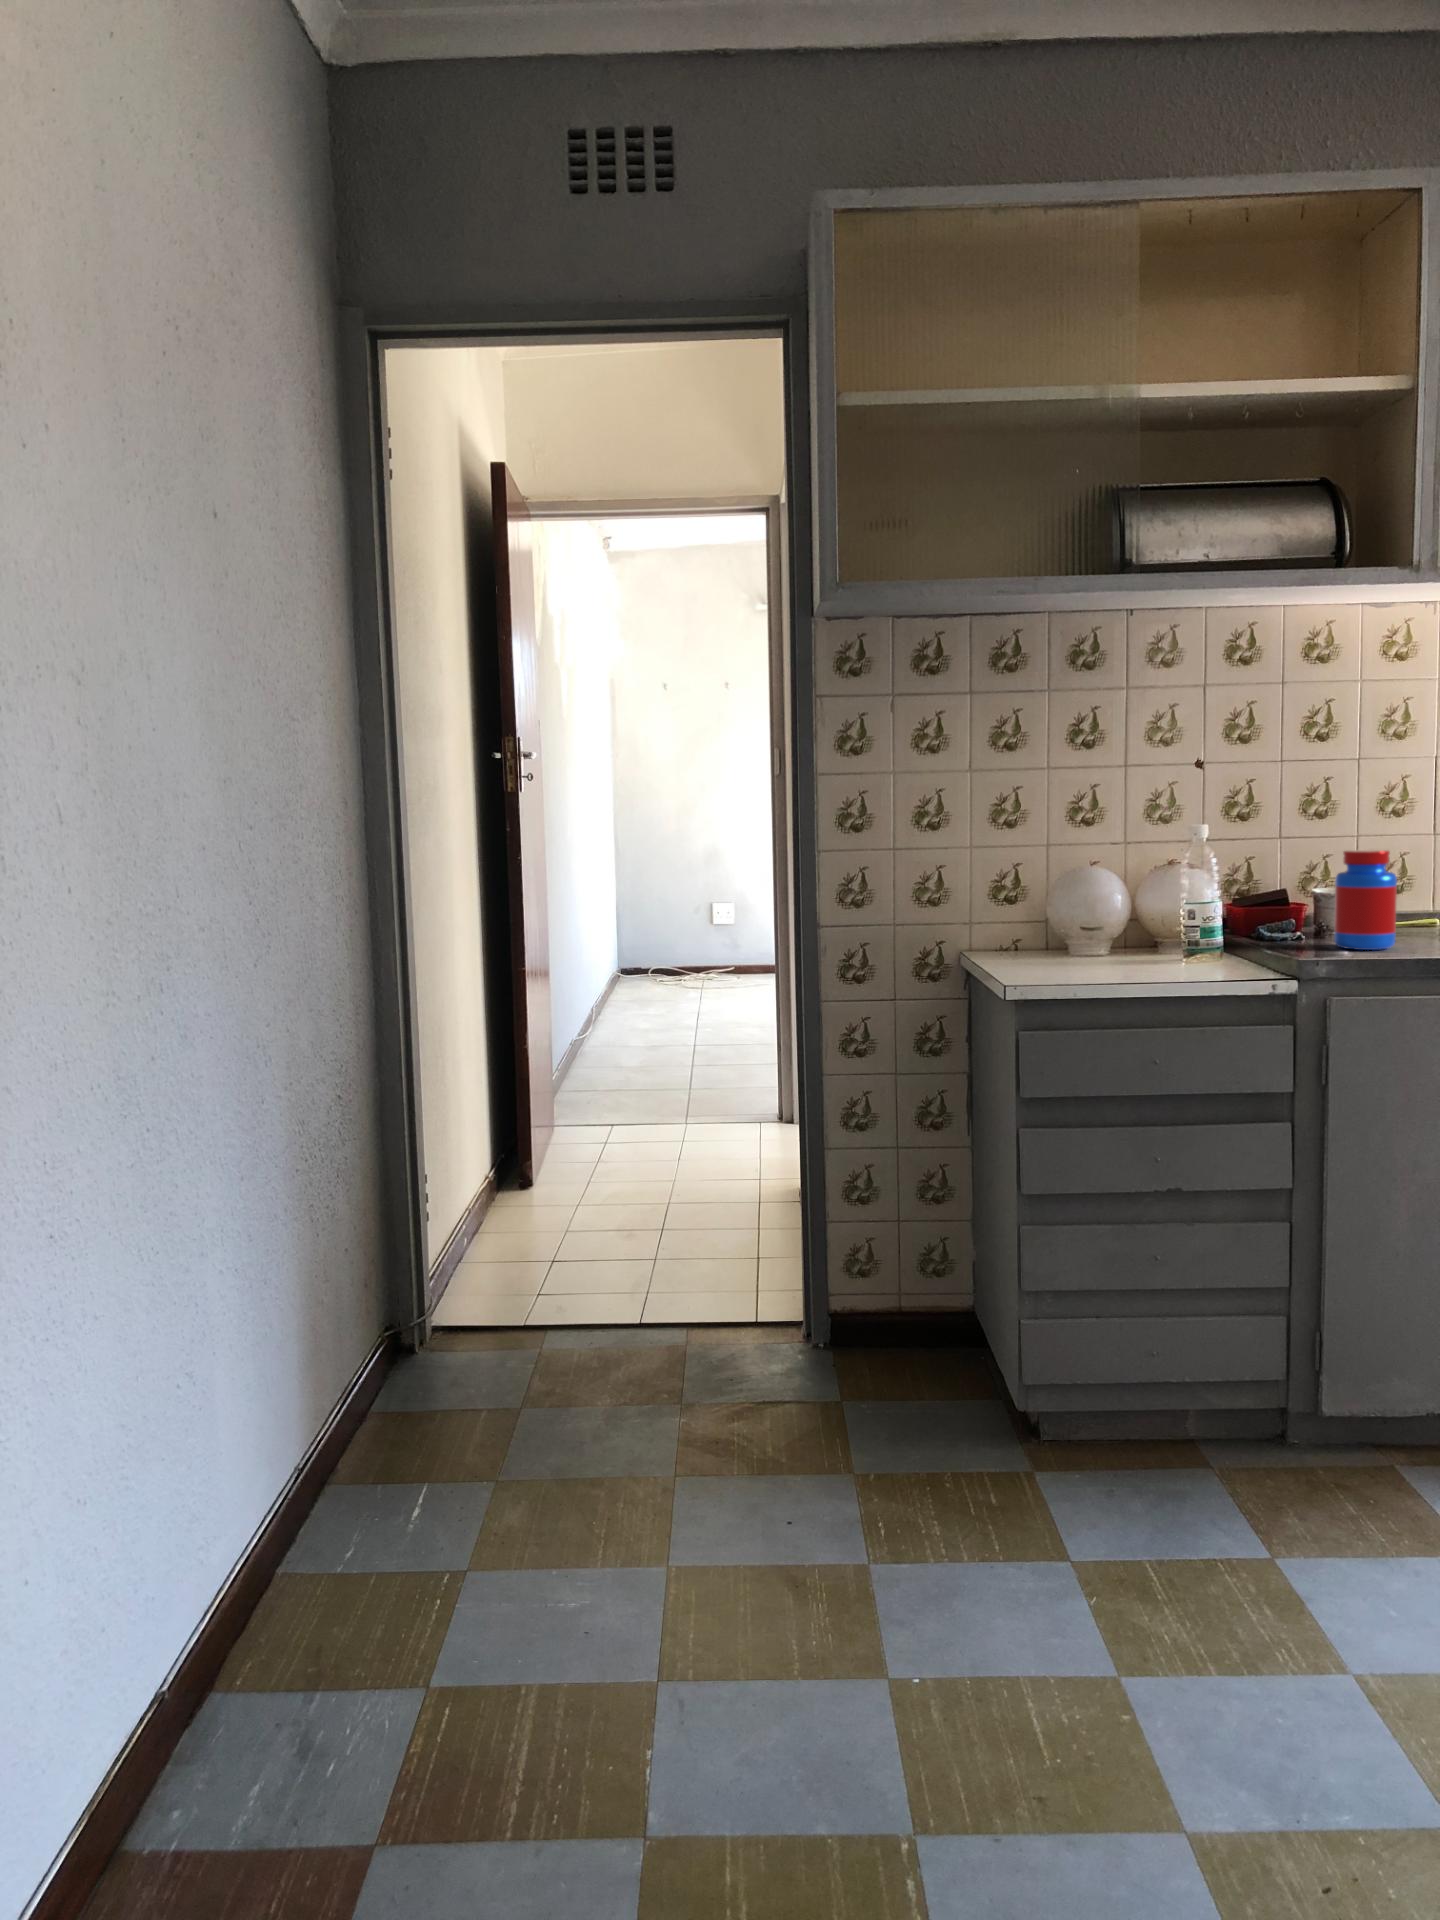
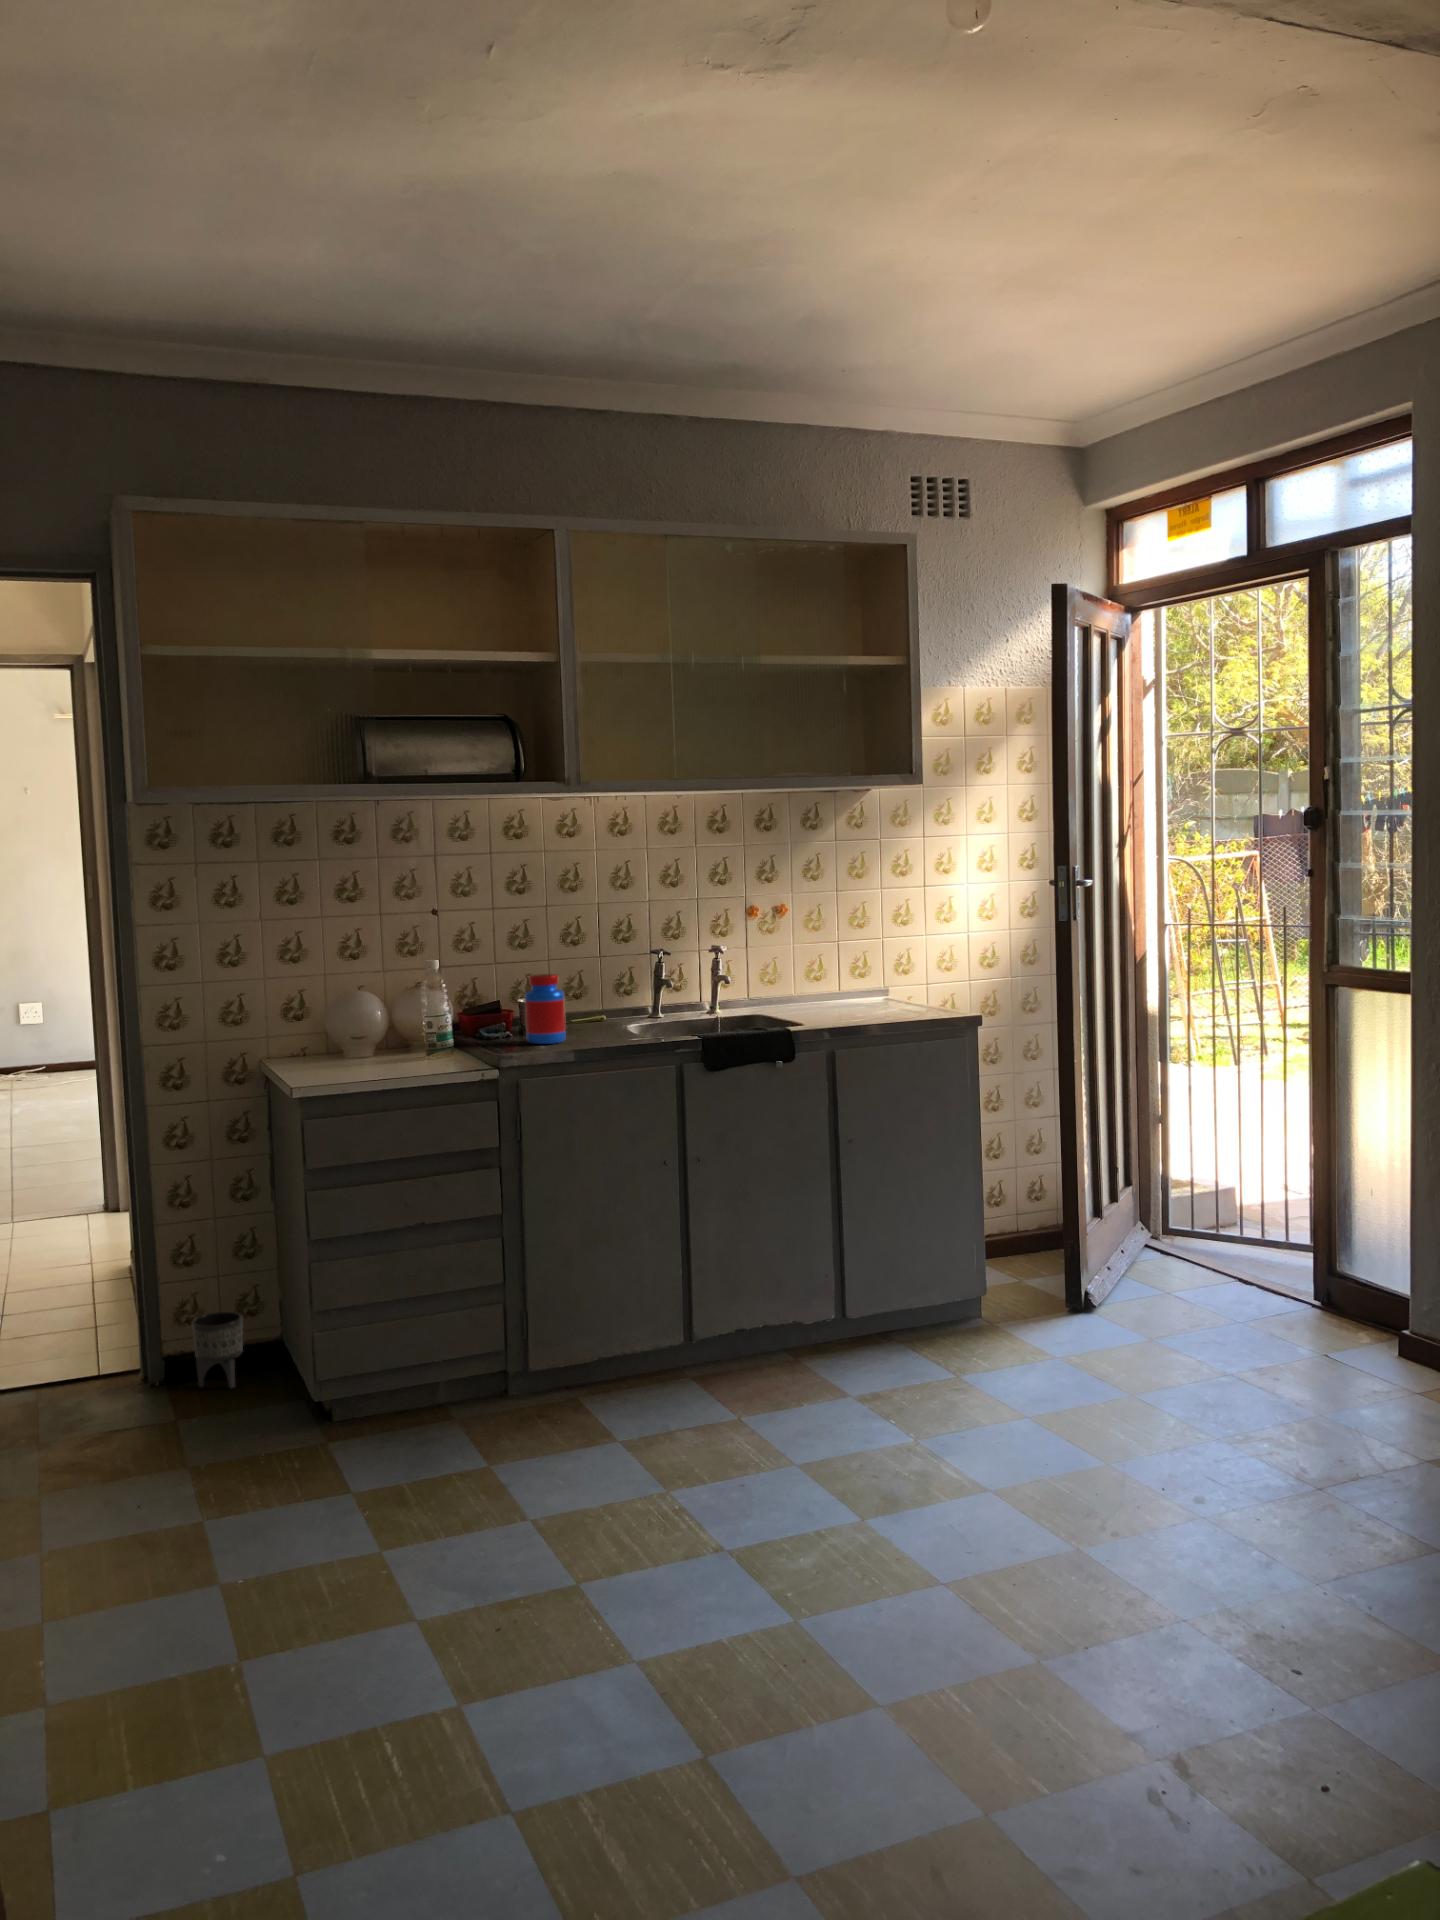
planter: none [863,1268,925,1368] -> present [192,1312,243,1388]

